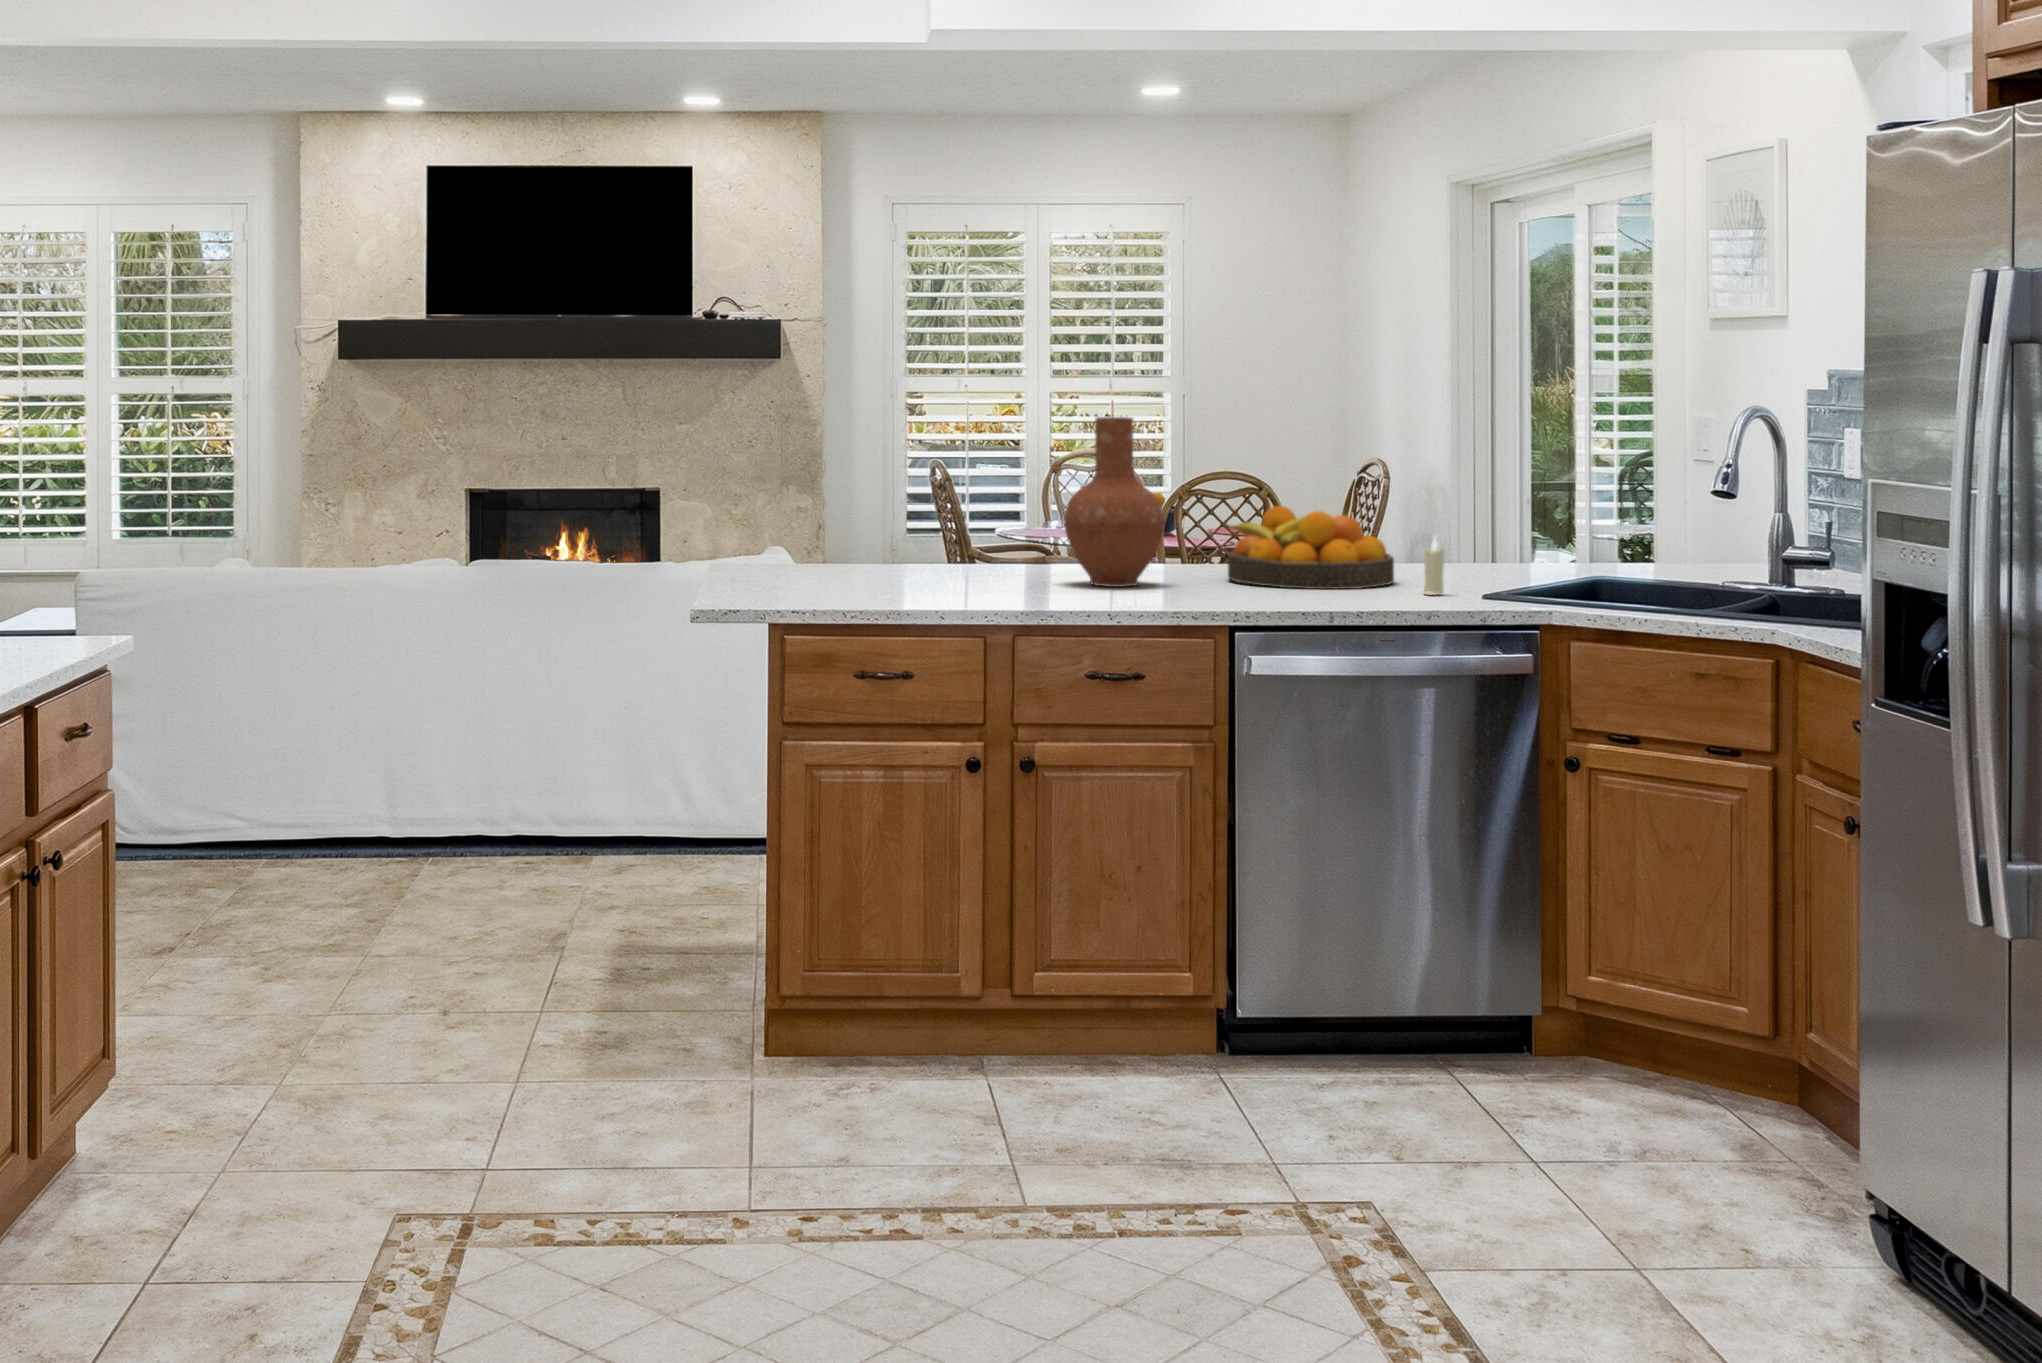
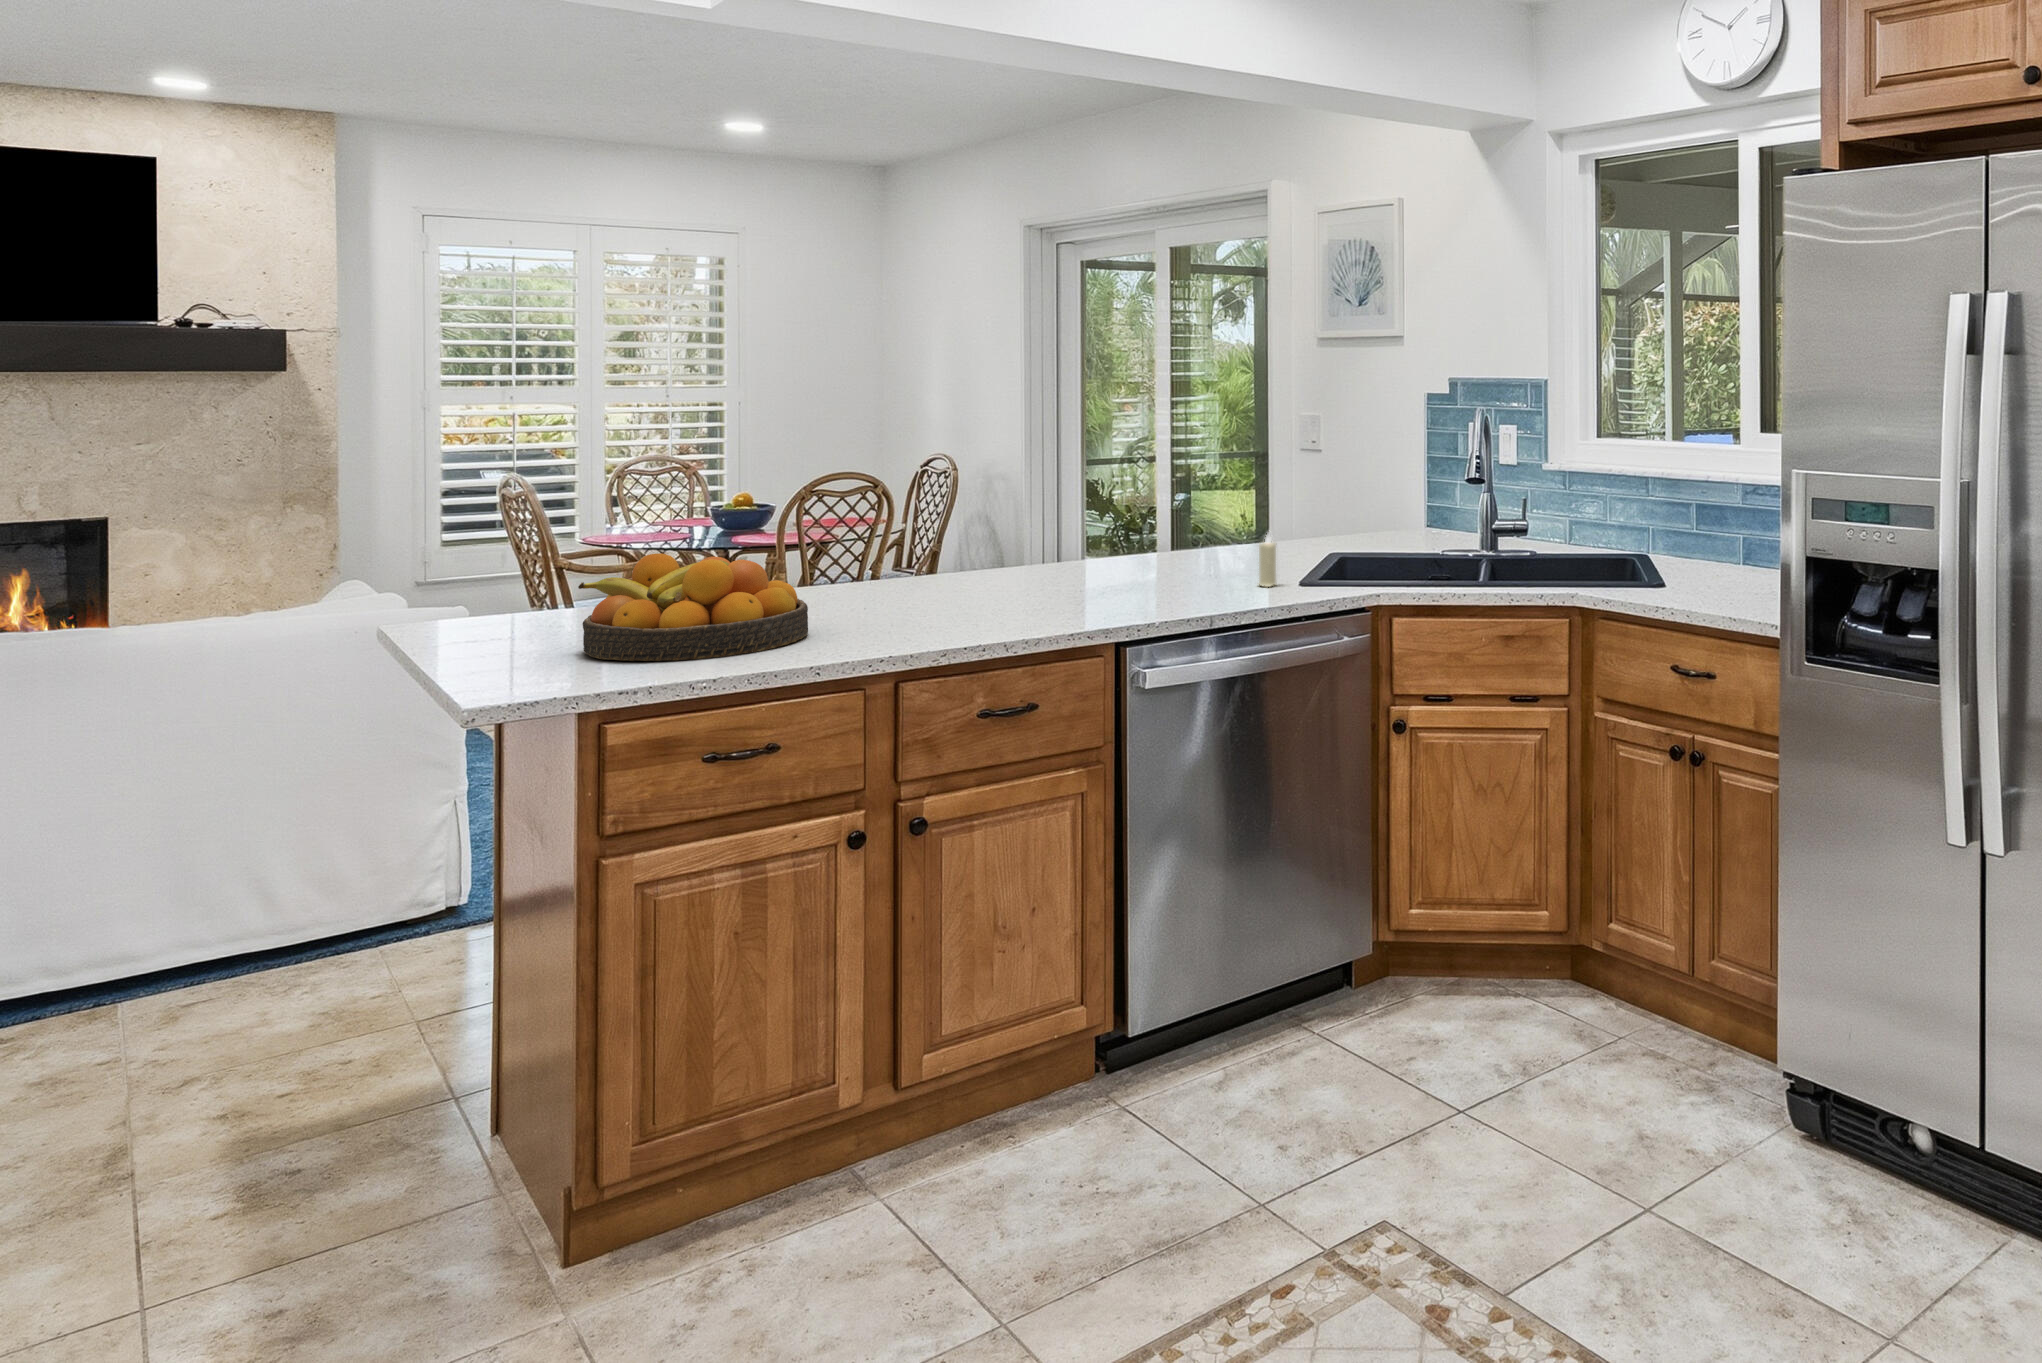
vase: present [1064,417,1165,587] -> none [891,432,1002,611]
fruit bowl: present [1225,506,1394,589] -> present [578,553,808,661]

